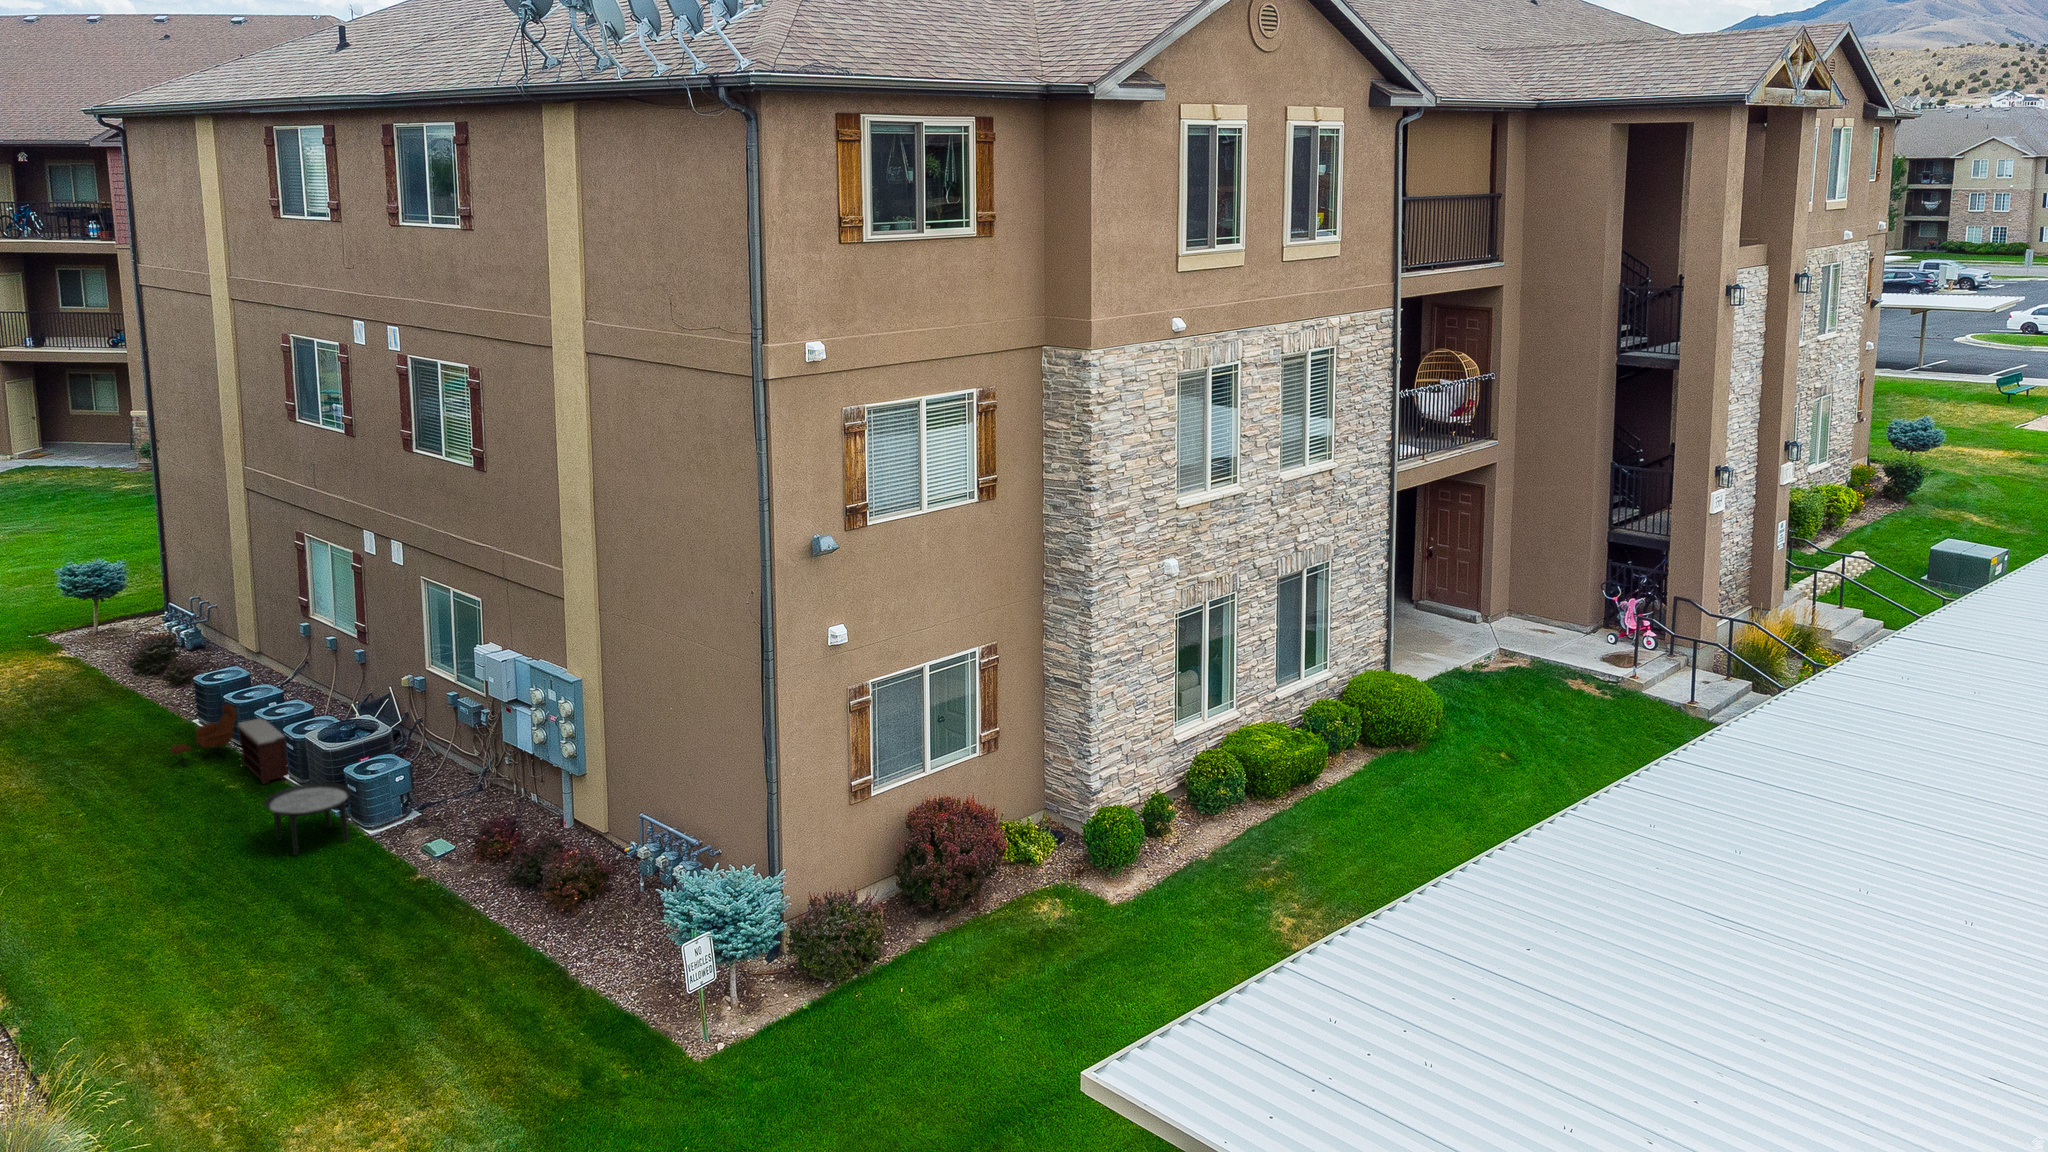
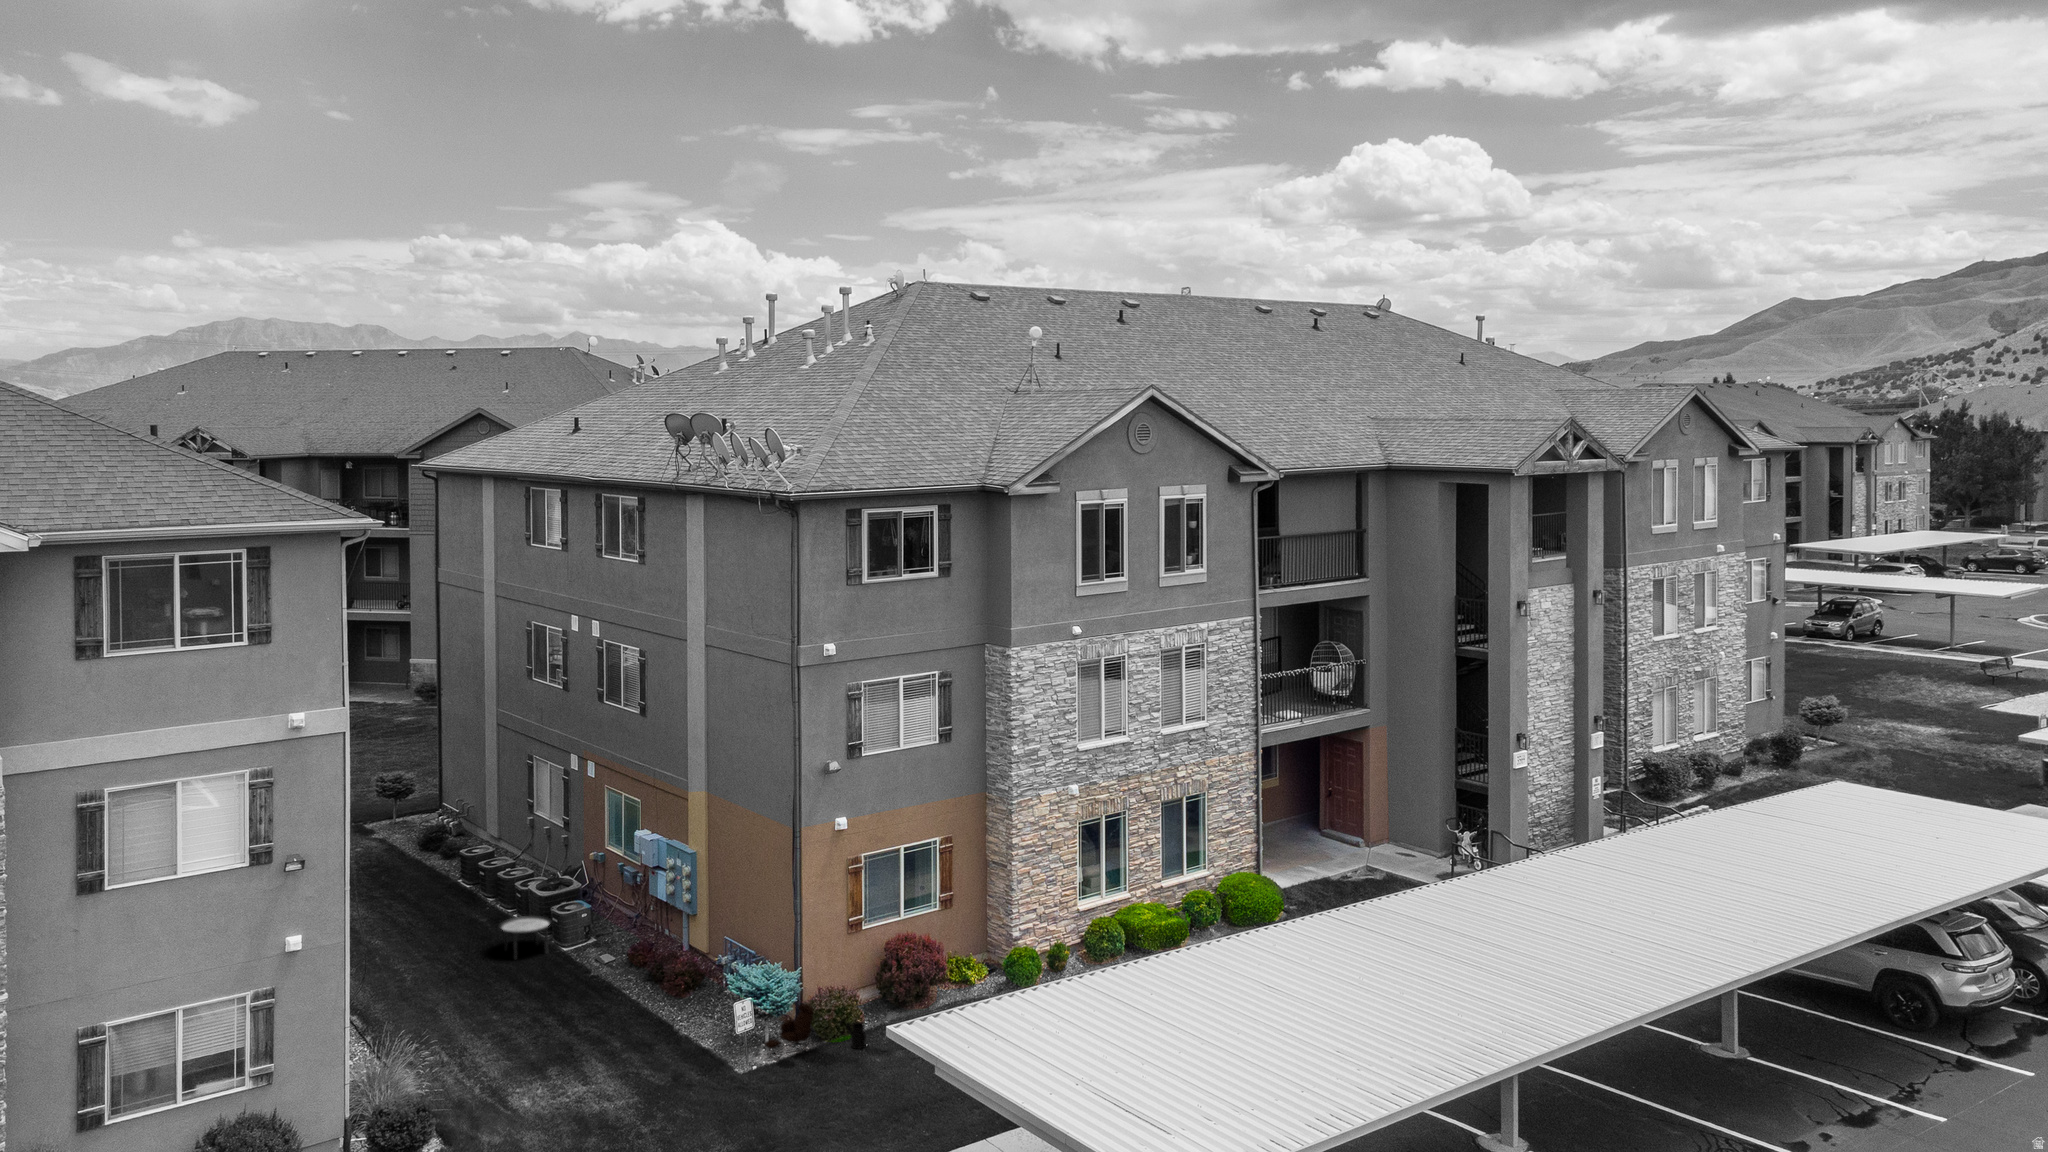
lounge chair: present [170,704,236,763] -> present [765,1004,814,1055]
bench: present [237,719,288,784] -> none [483,877,514,920]
watering can: none [861,949,905,1003] -> present [846,1021,866,1049]

